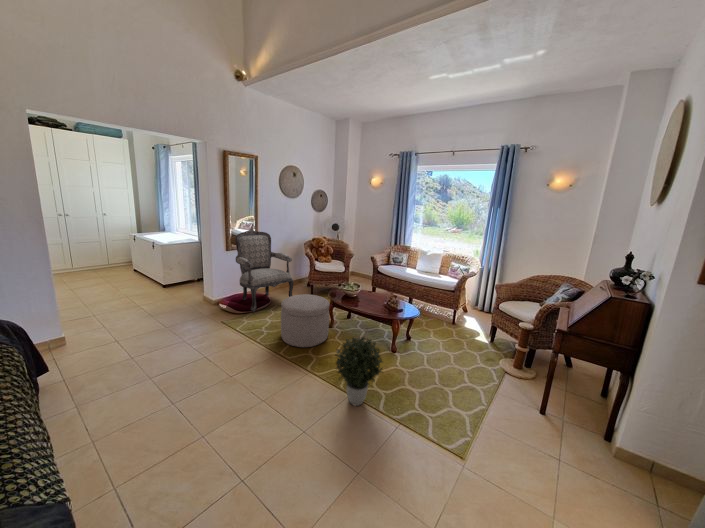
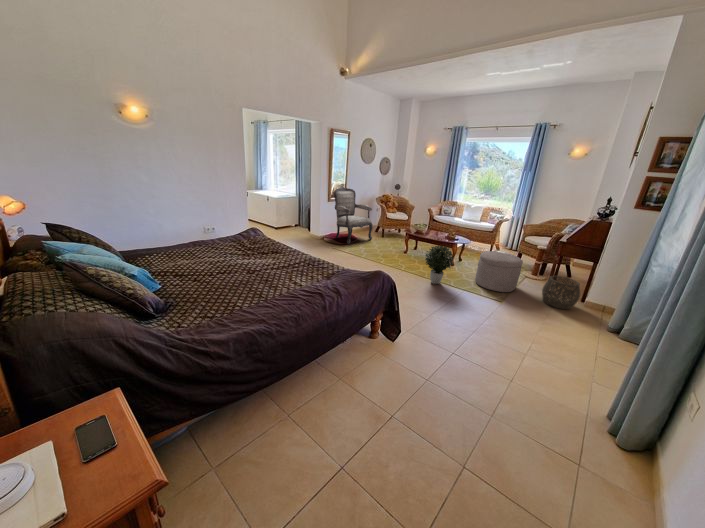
ottoman: present [281,294,330,347] -> present [475,251,523,292]
woven basket: none [538,394,610,468] -> present [542,276,580,309]

